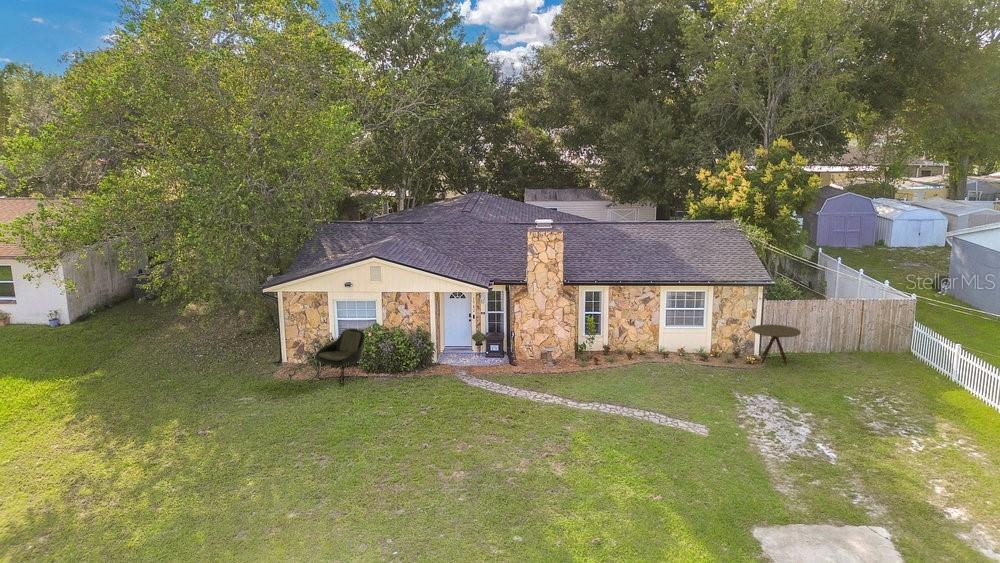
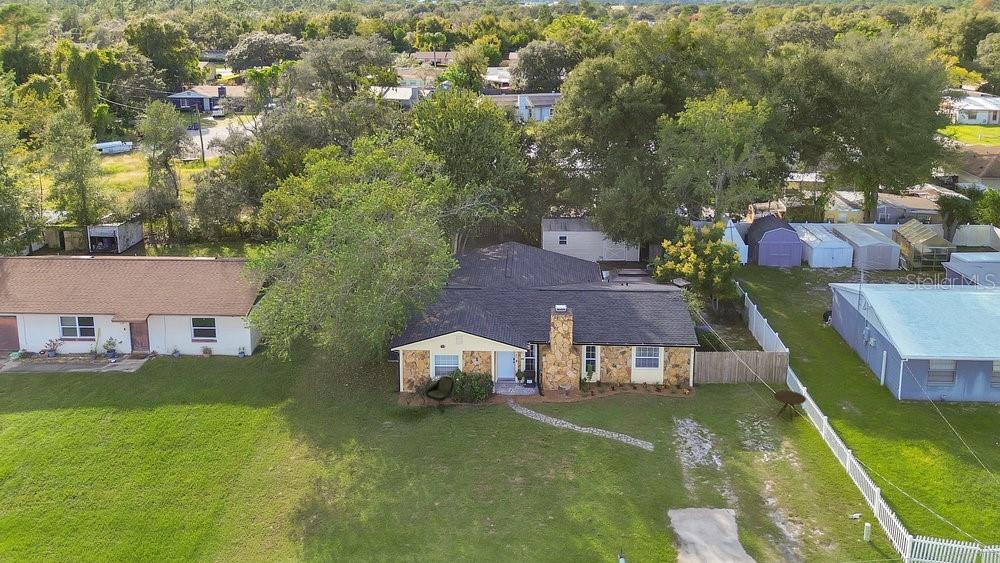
round table: present [751,324,801,365] -> present [774,390,806,419]

